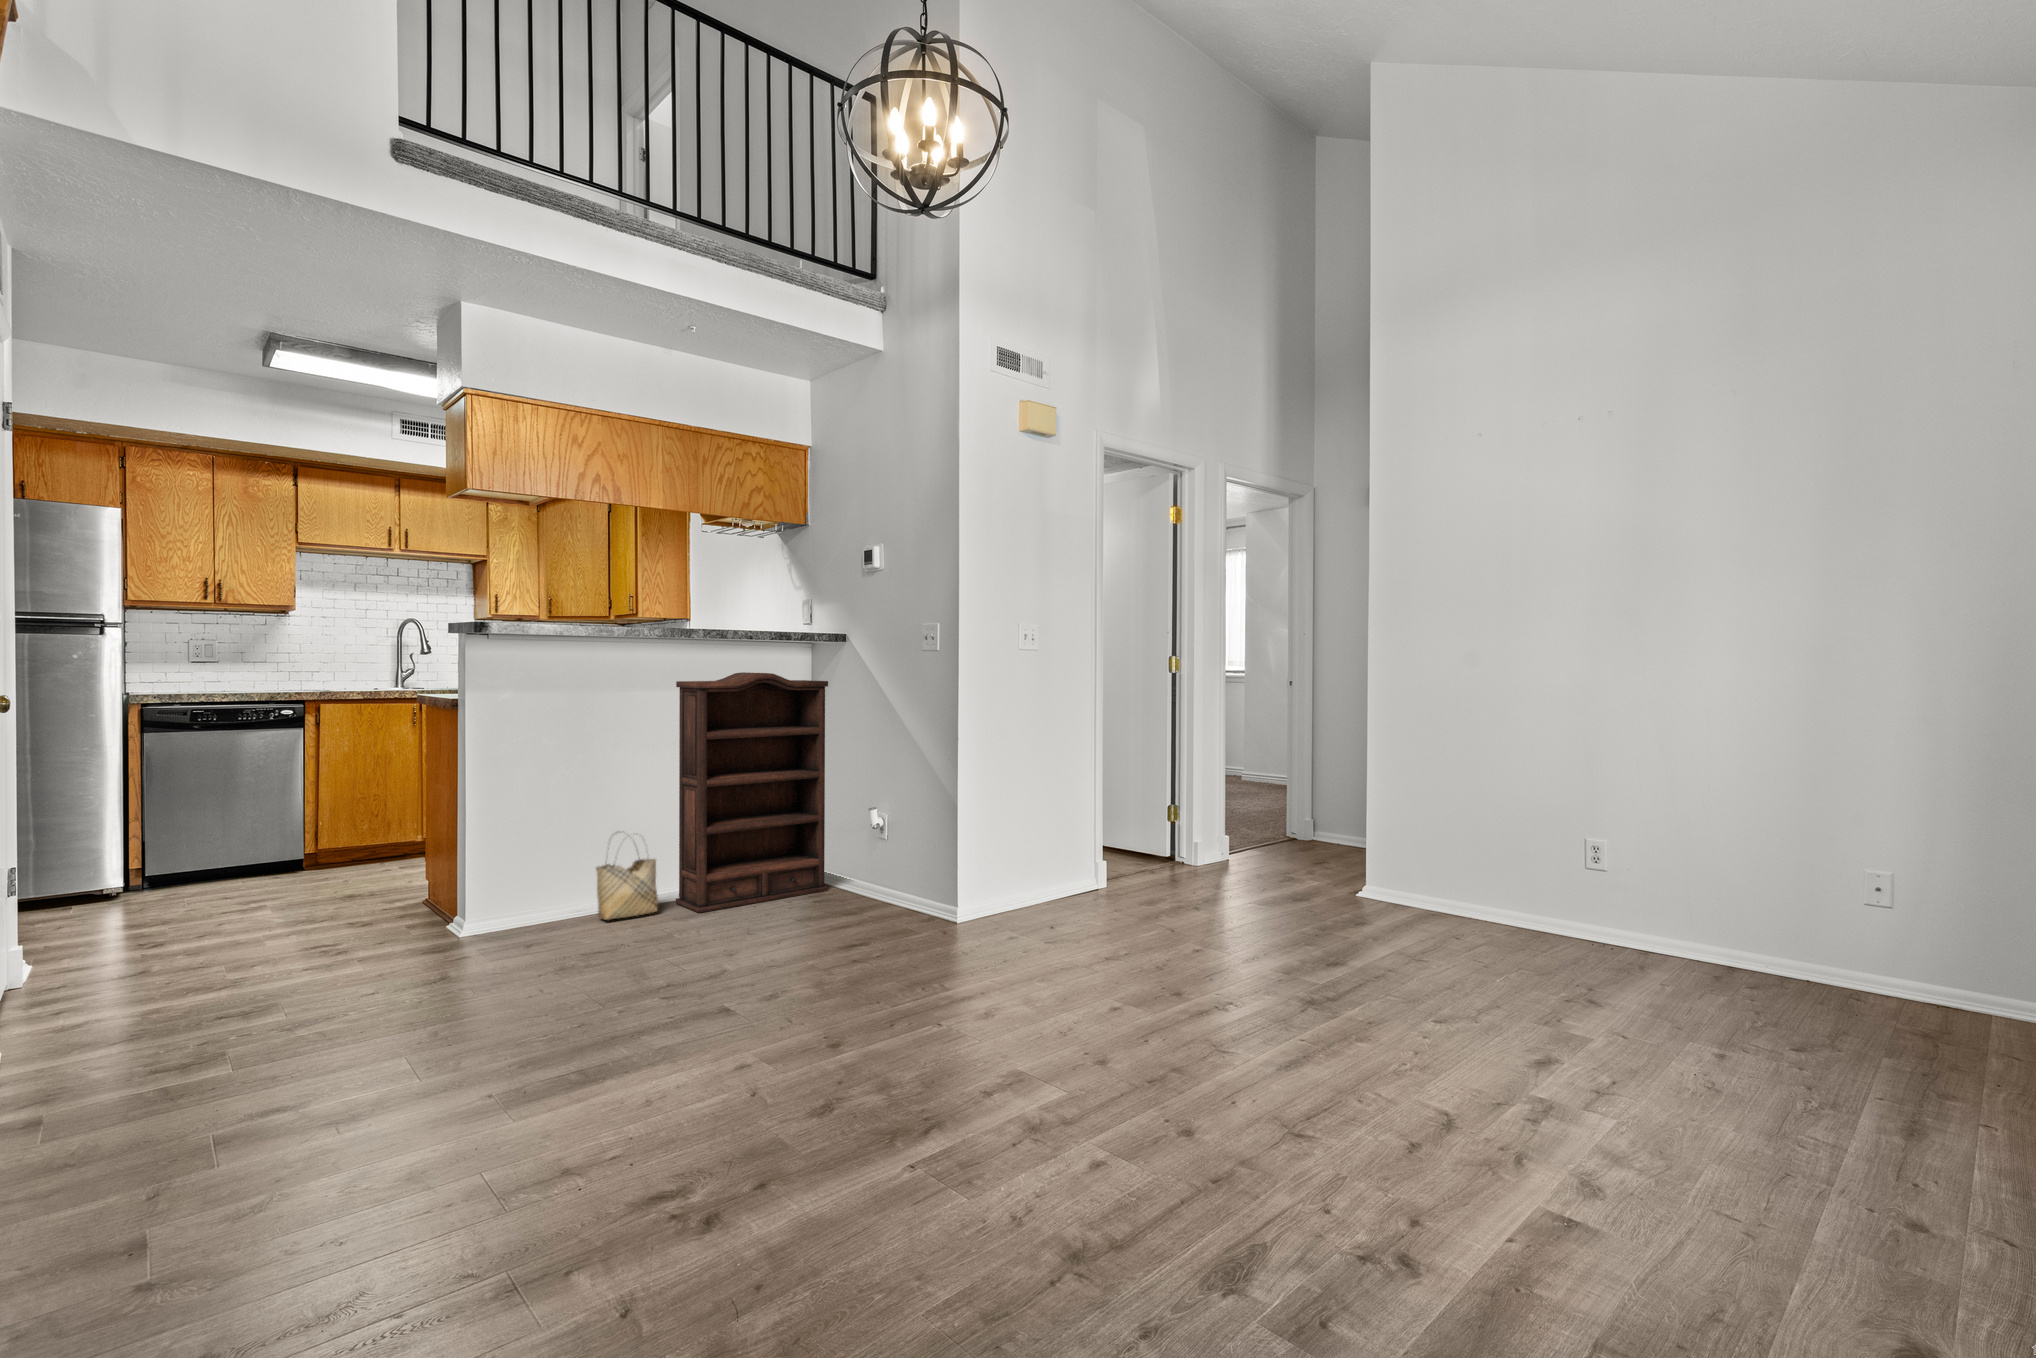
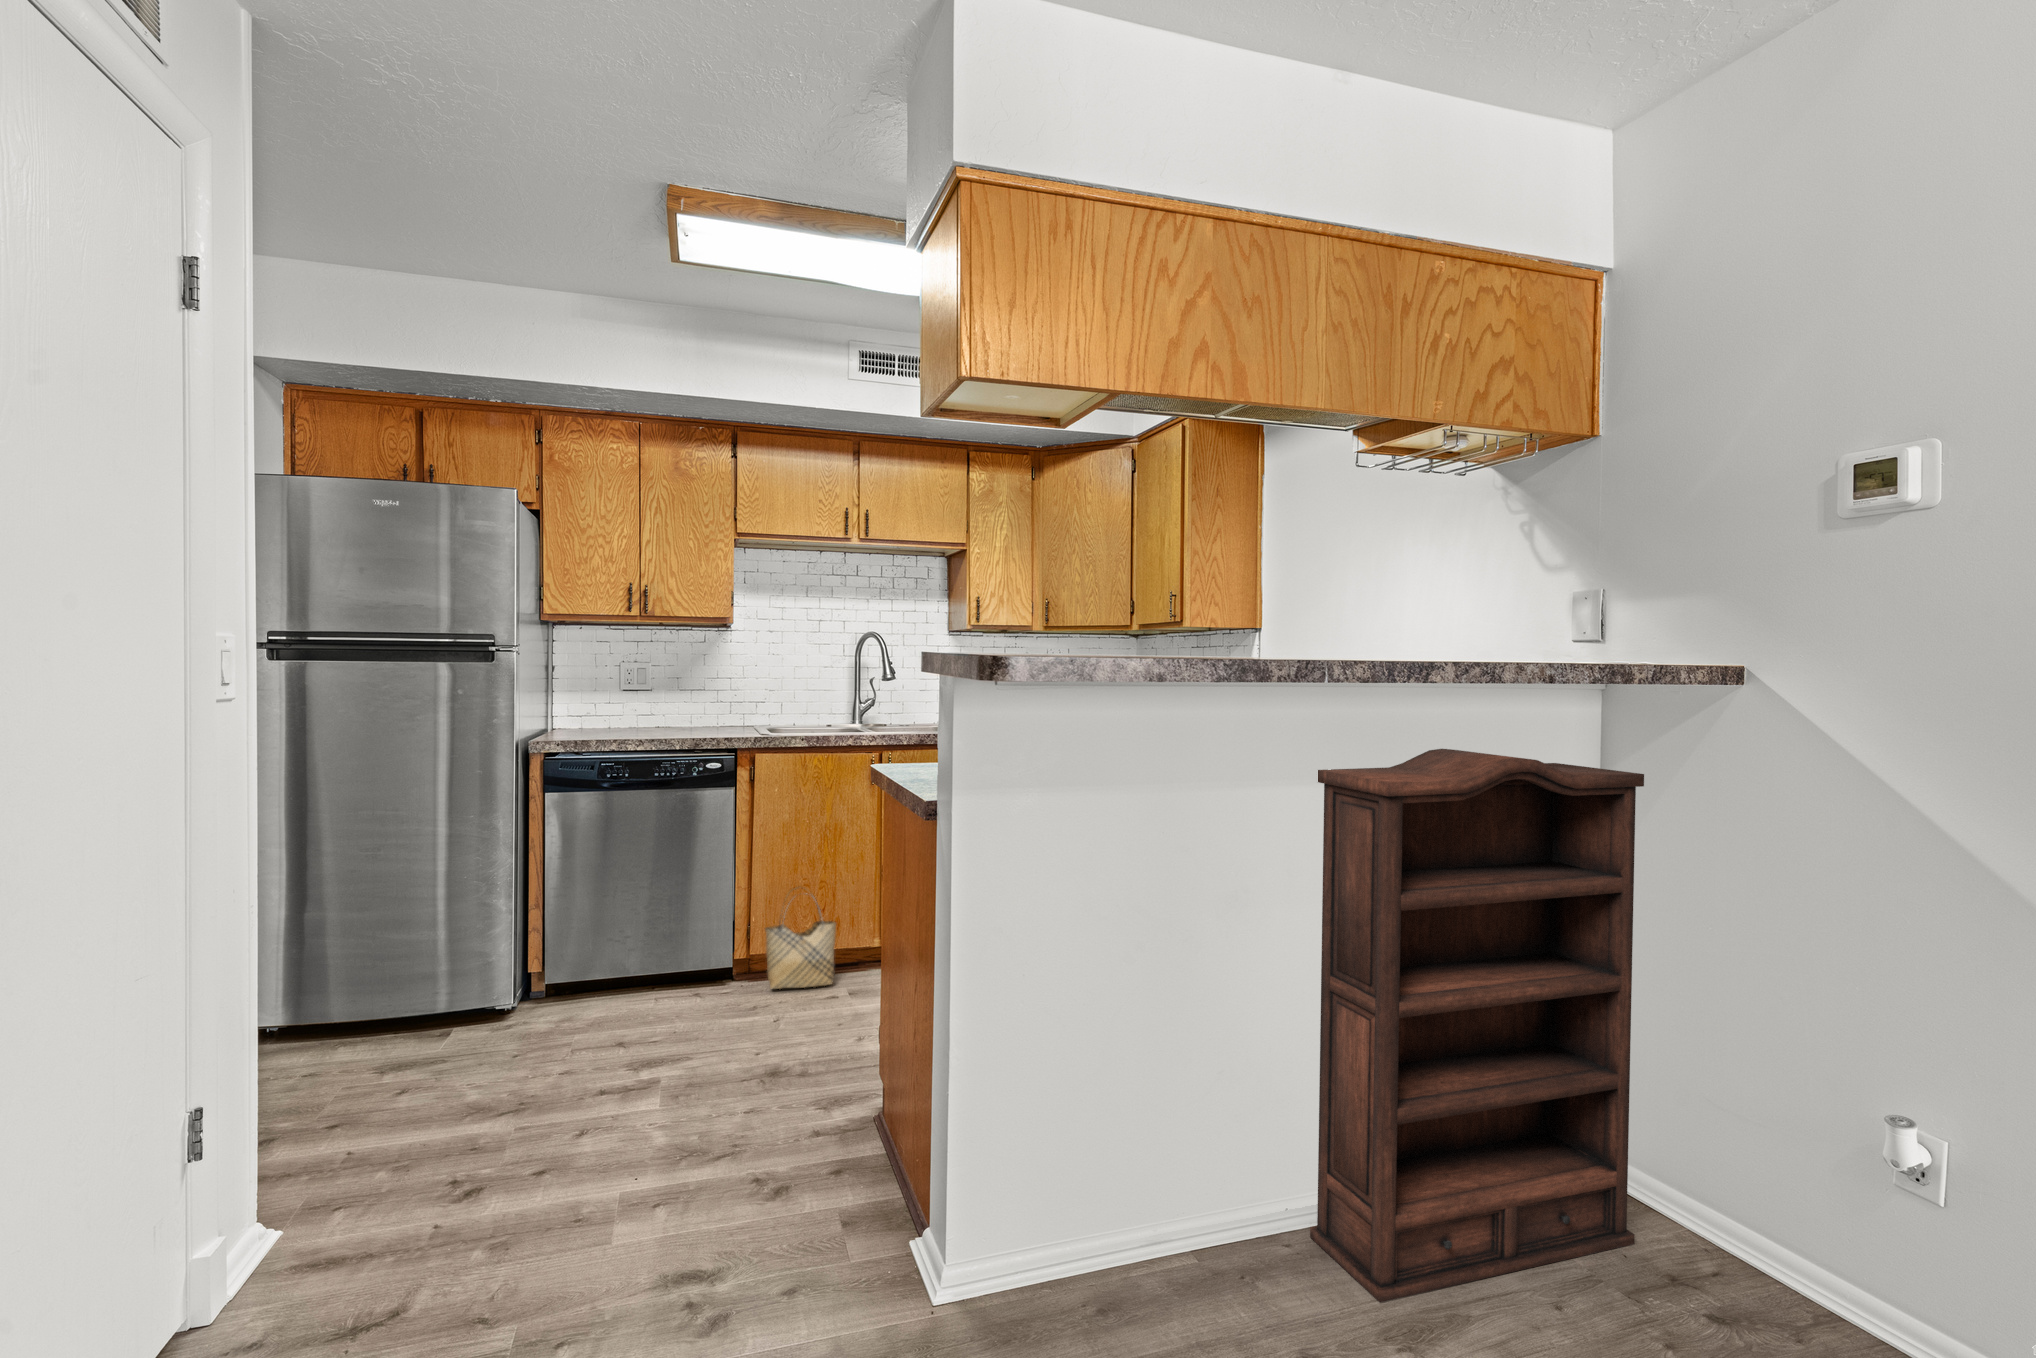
woven basket: present [596,845,658,920] -> present [765,894,836,989]

